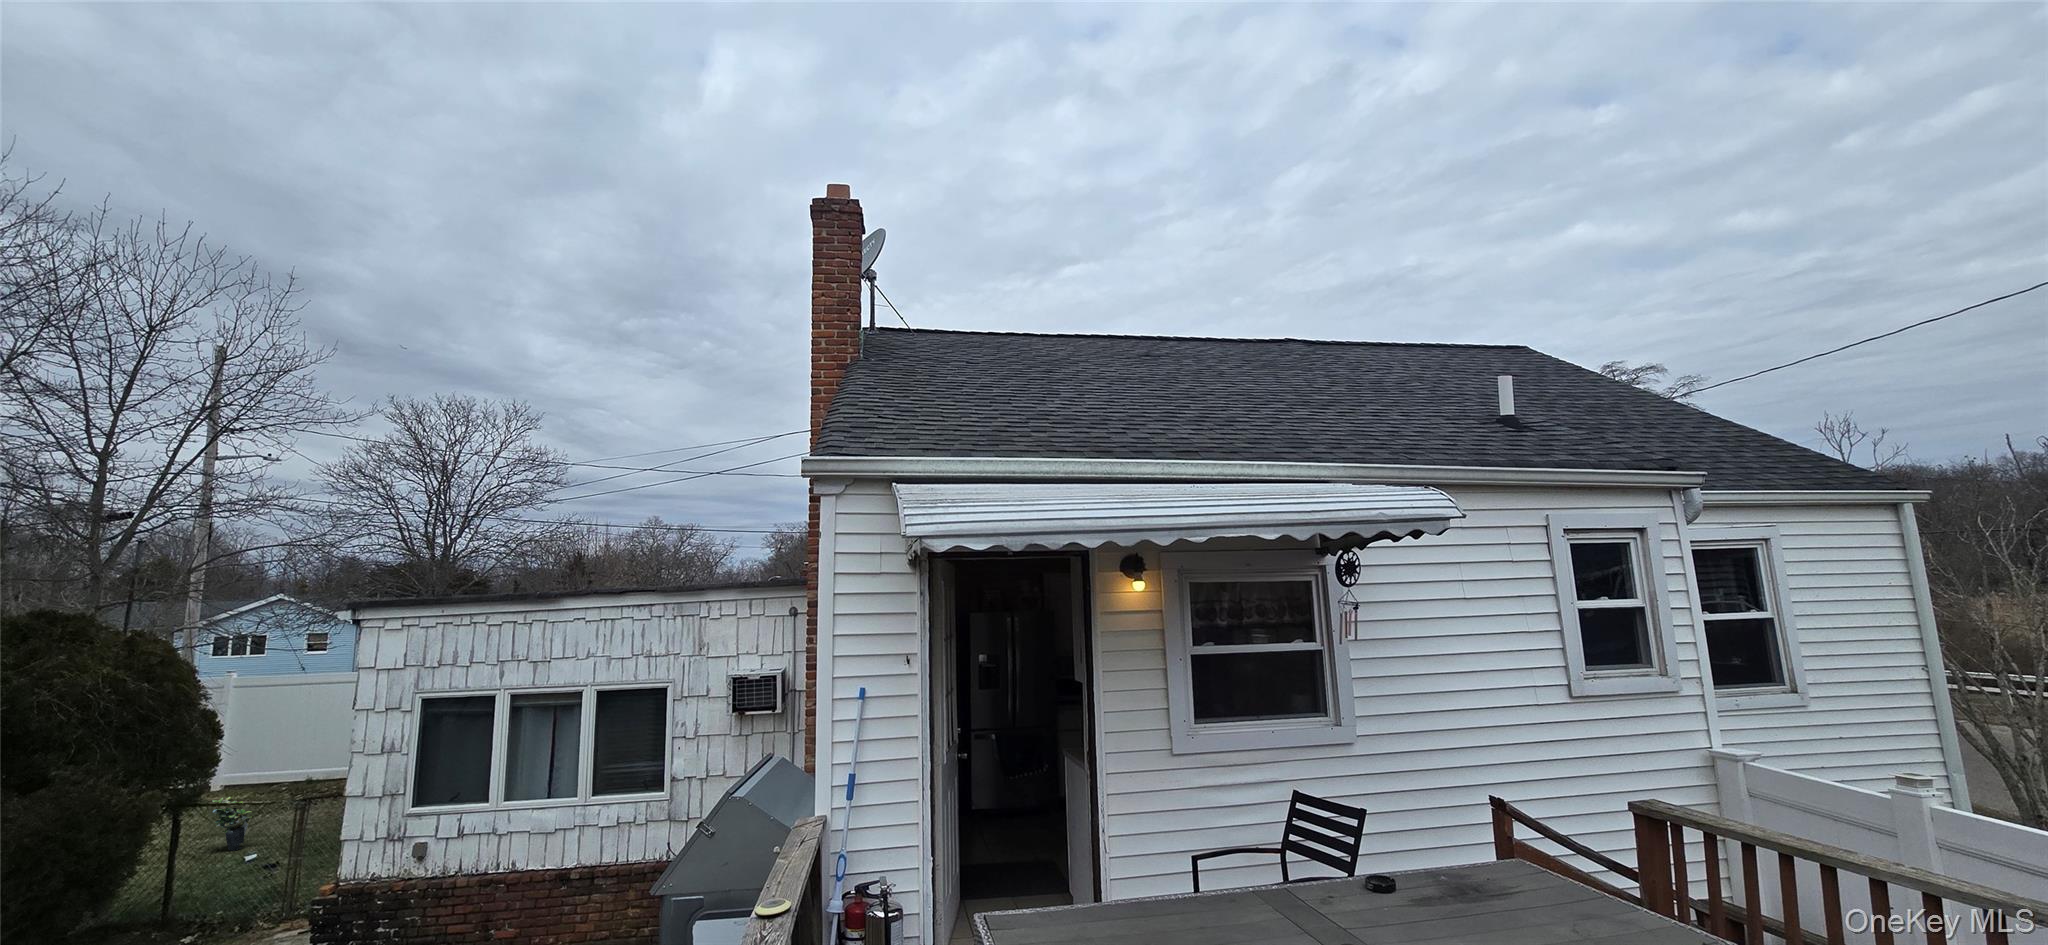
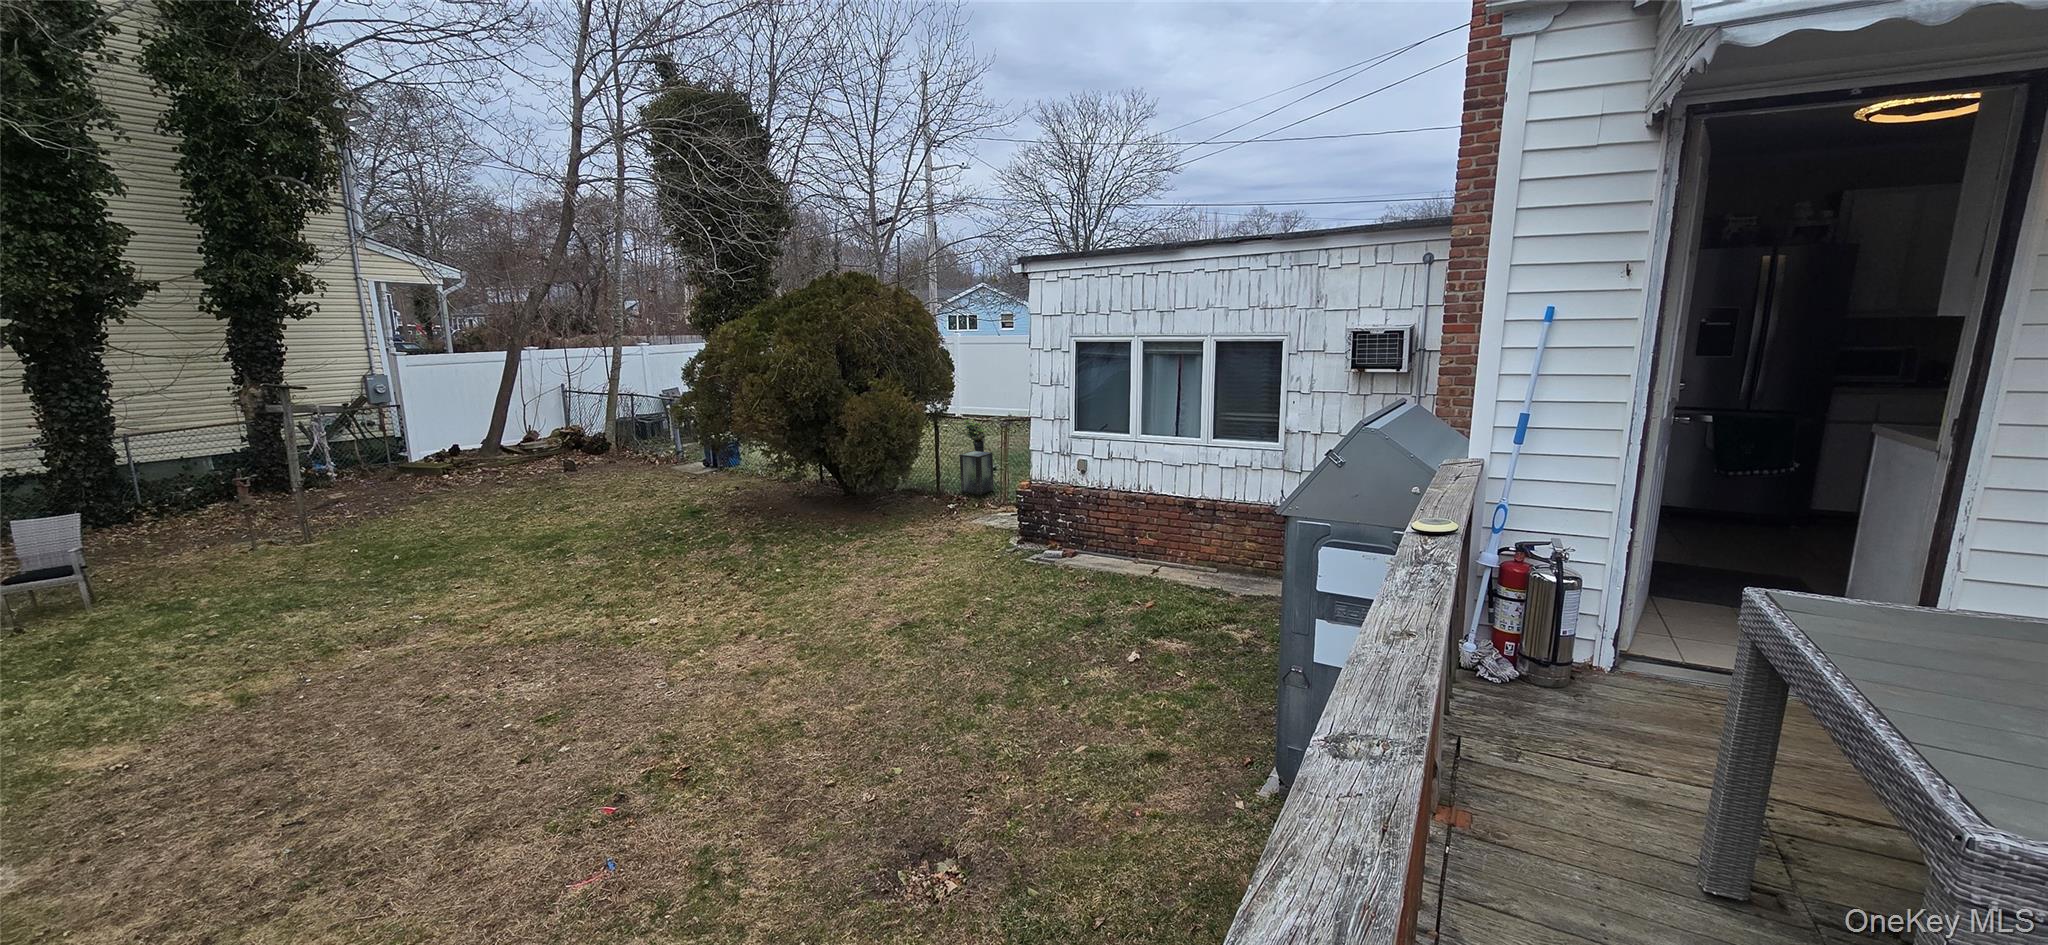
storage box: none [189,850,262,923] -> present [960,451,994,495]

